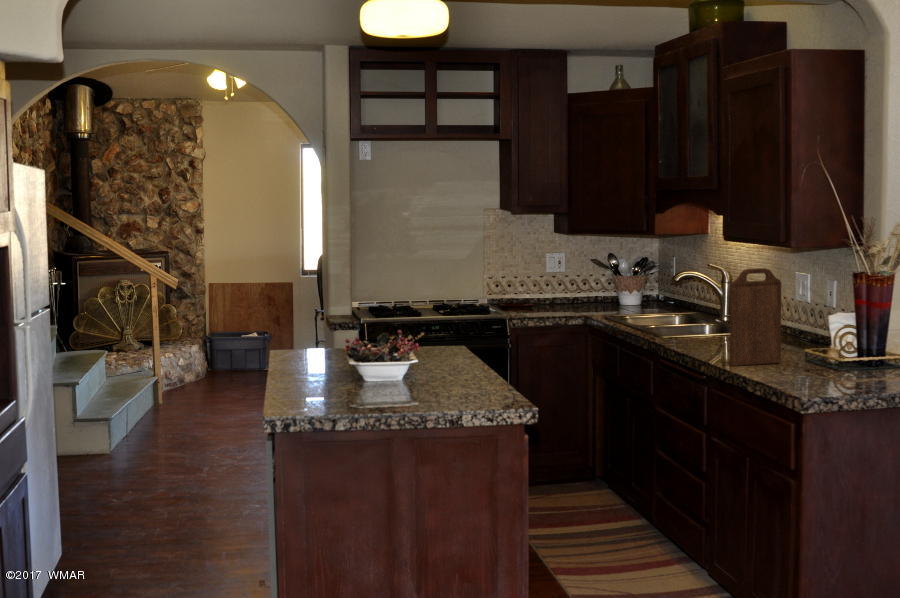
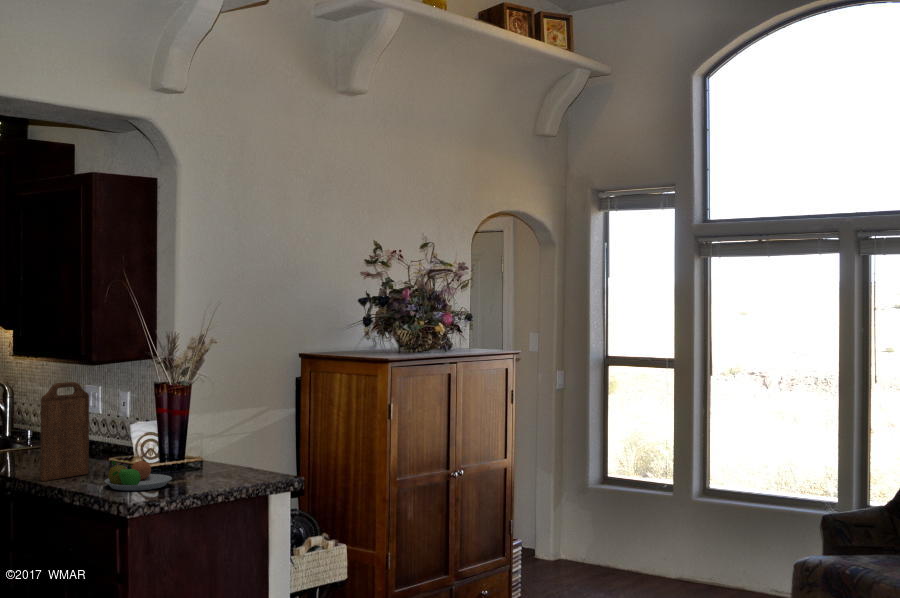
fruit bowl: none [788,352,862,385] -> present [104,460,172,491]

